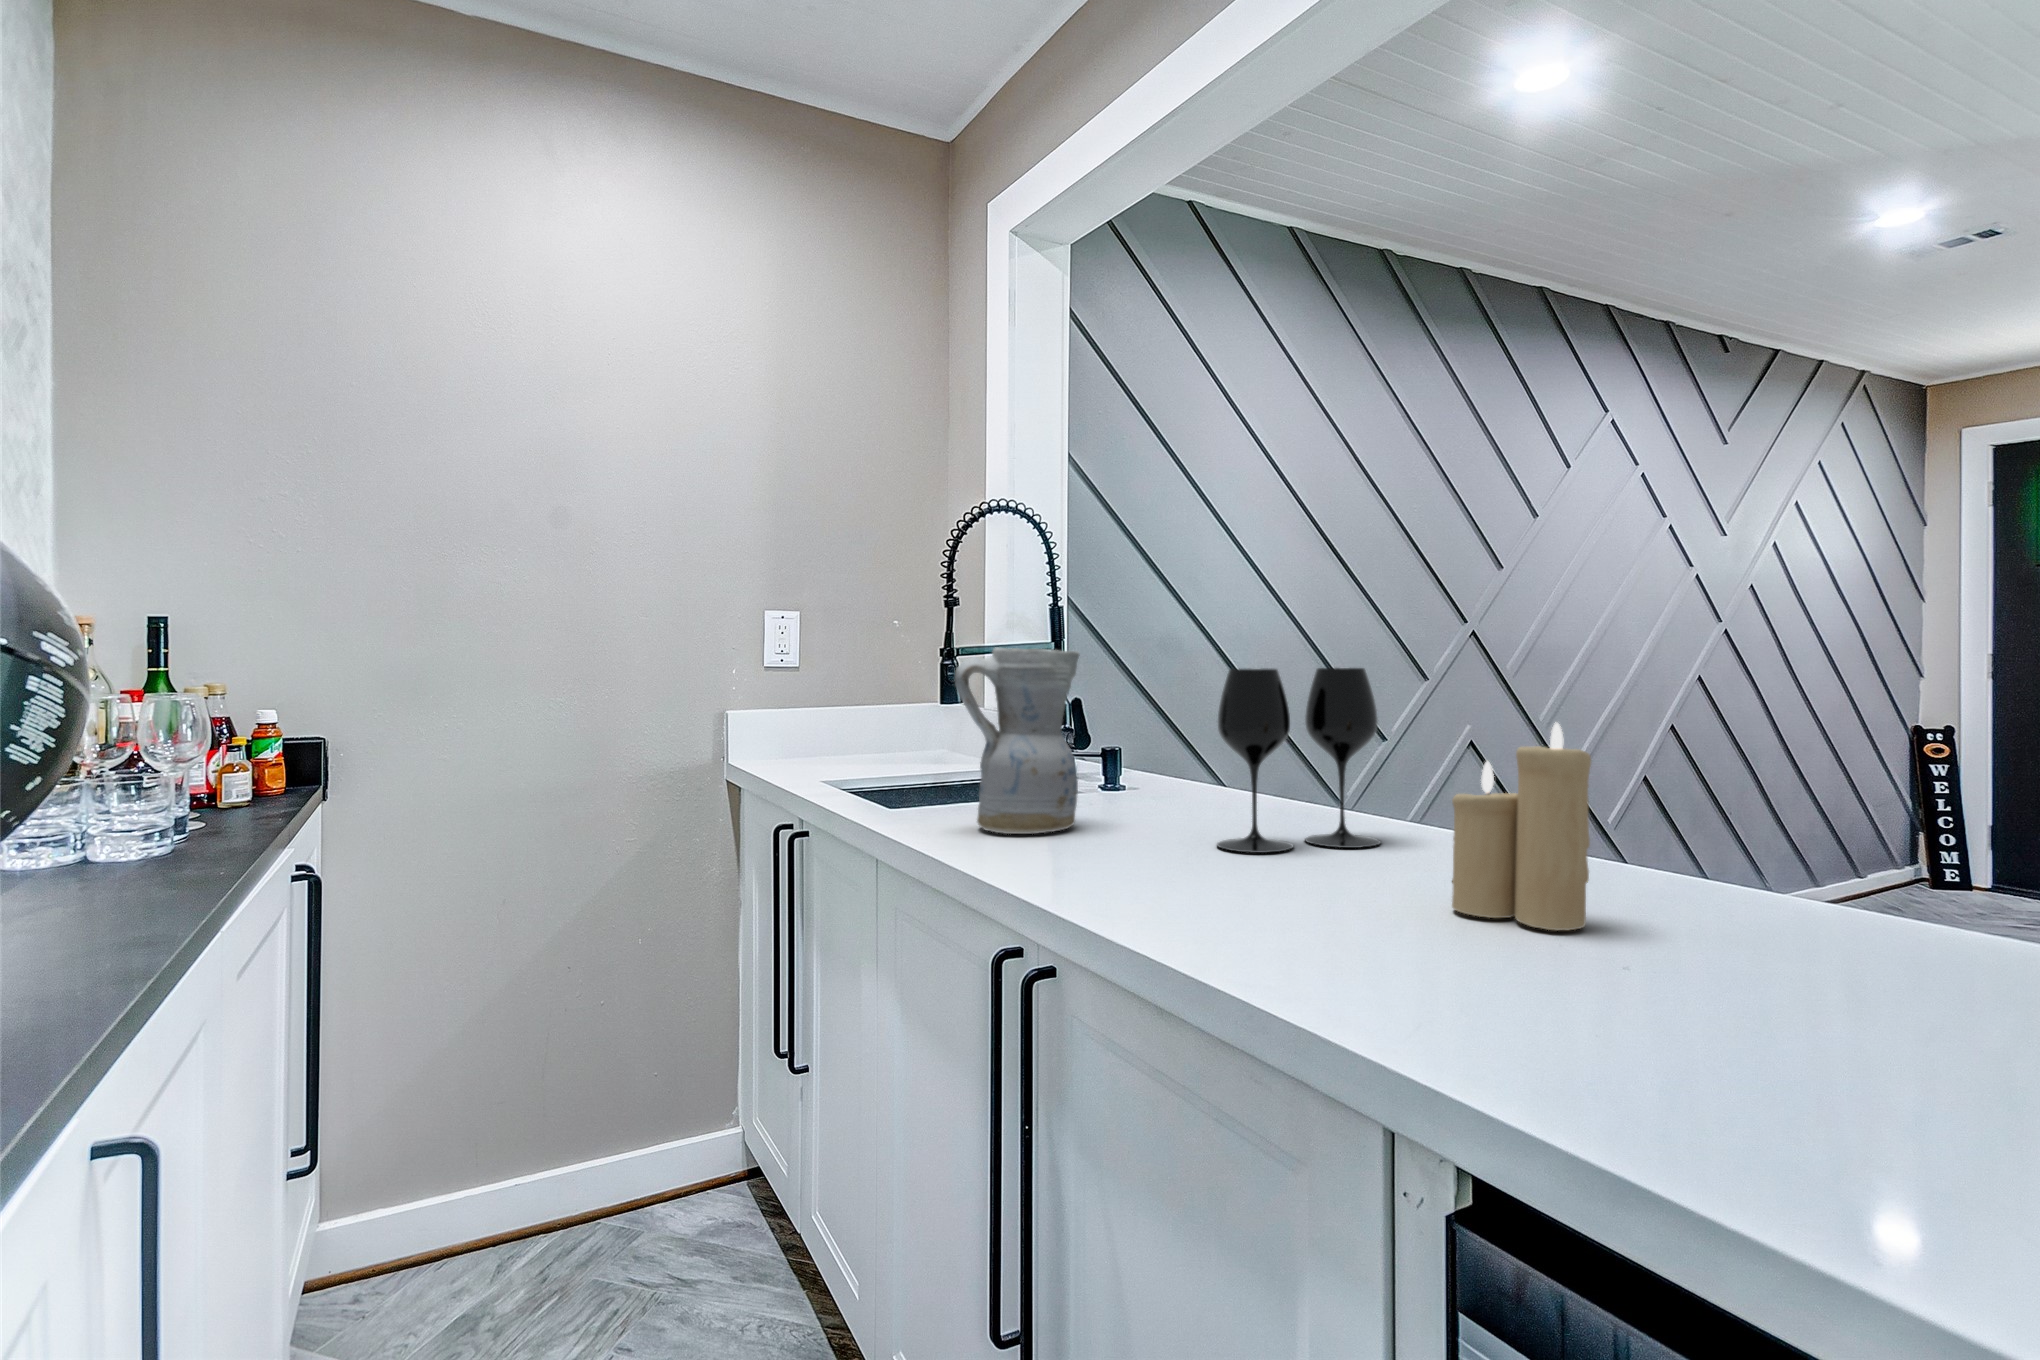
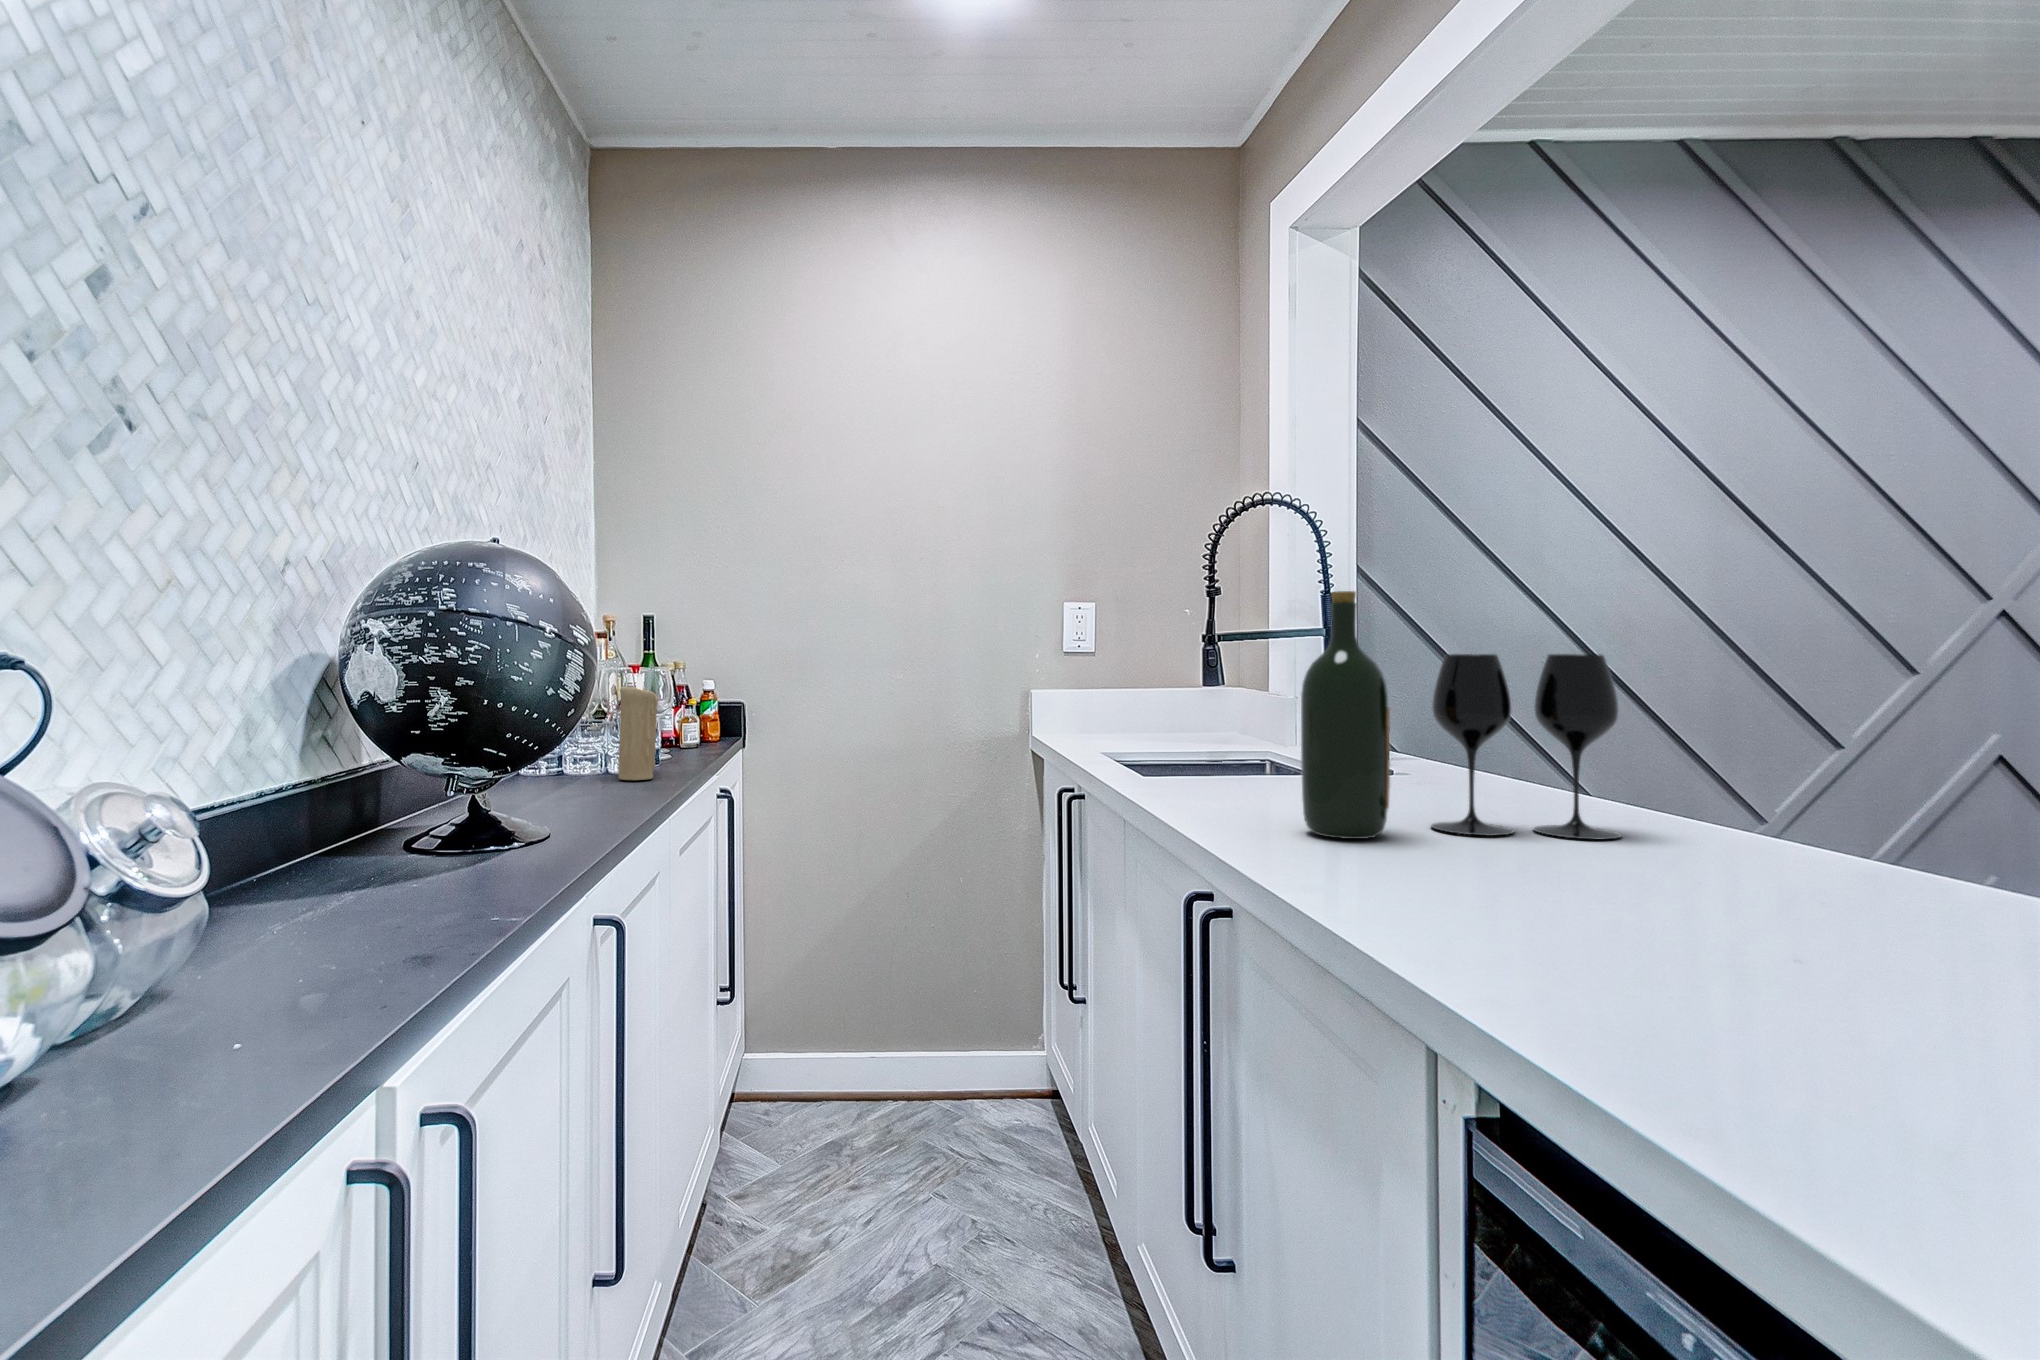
wine bottle: none [1101,602,1191,869] -> present [1301,591,1390,839]
ceramic pitcher: present [955,647,1079,834] -> none [1188,633,1307,803]
candle: present [1452,722,1591,930] -> present [618,674,657,780]

